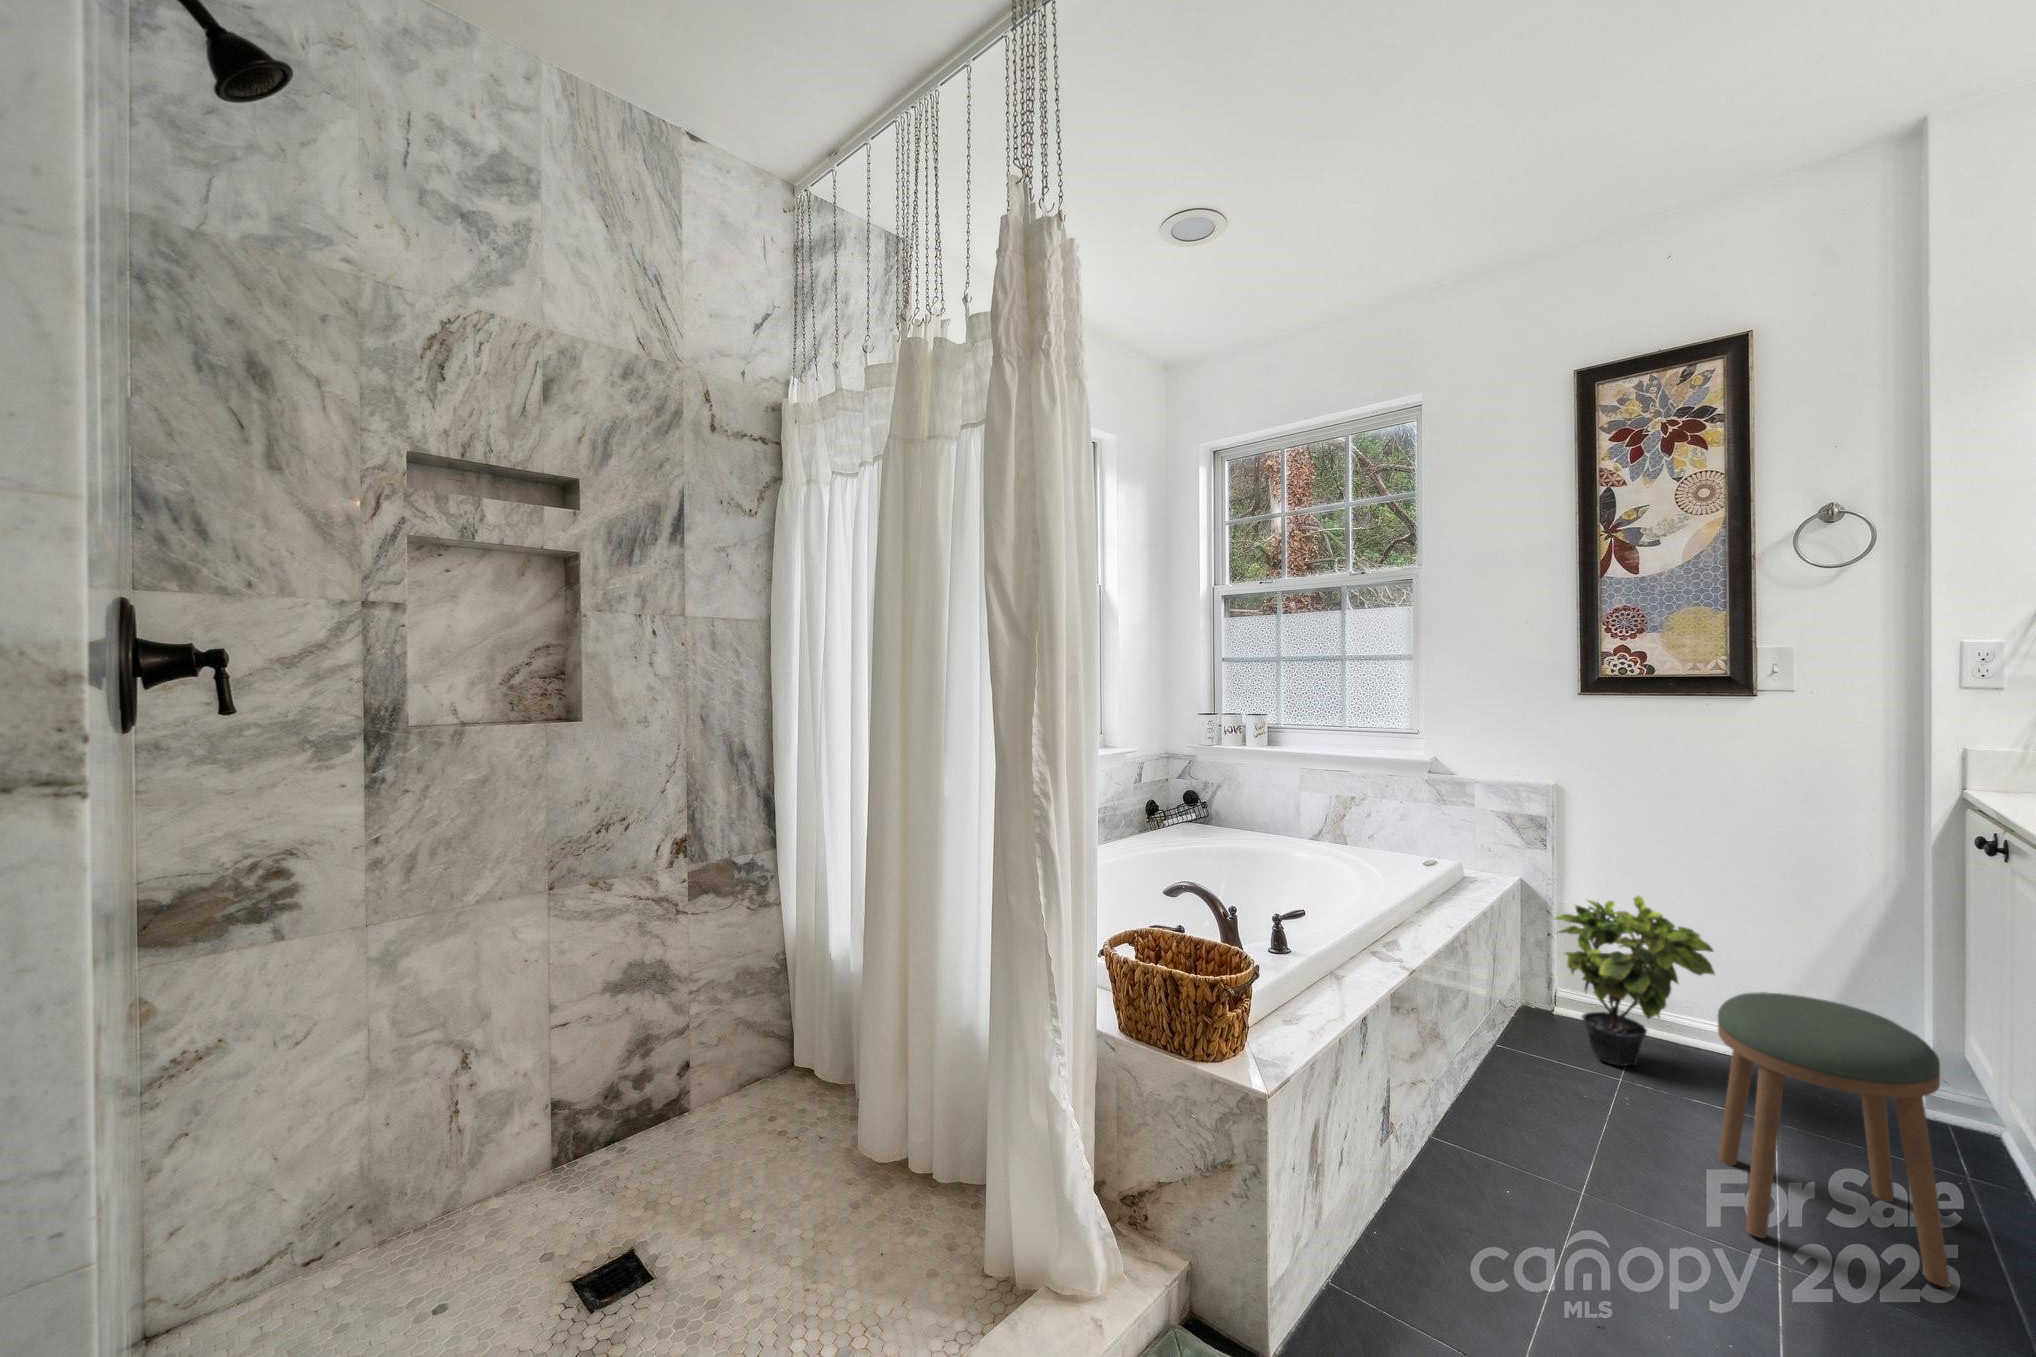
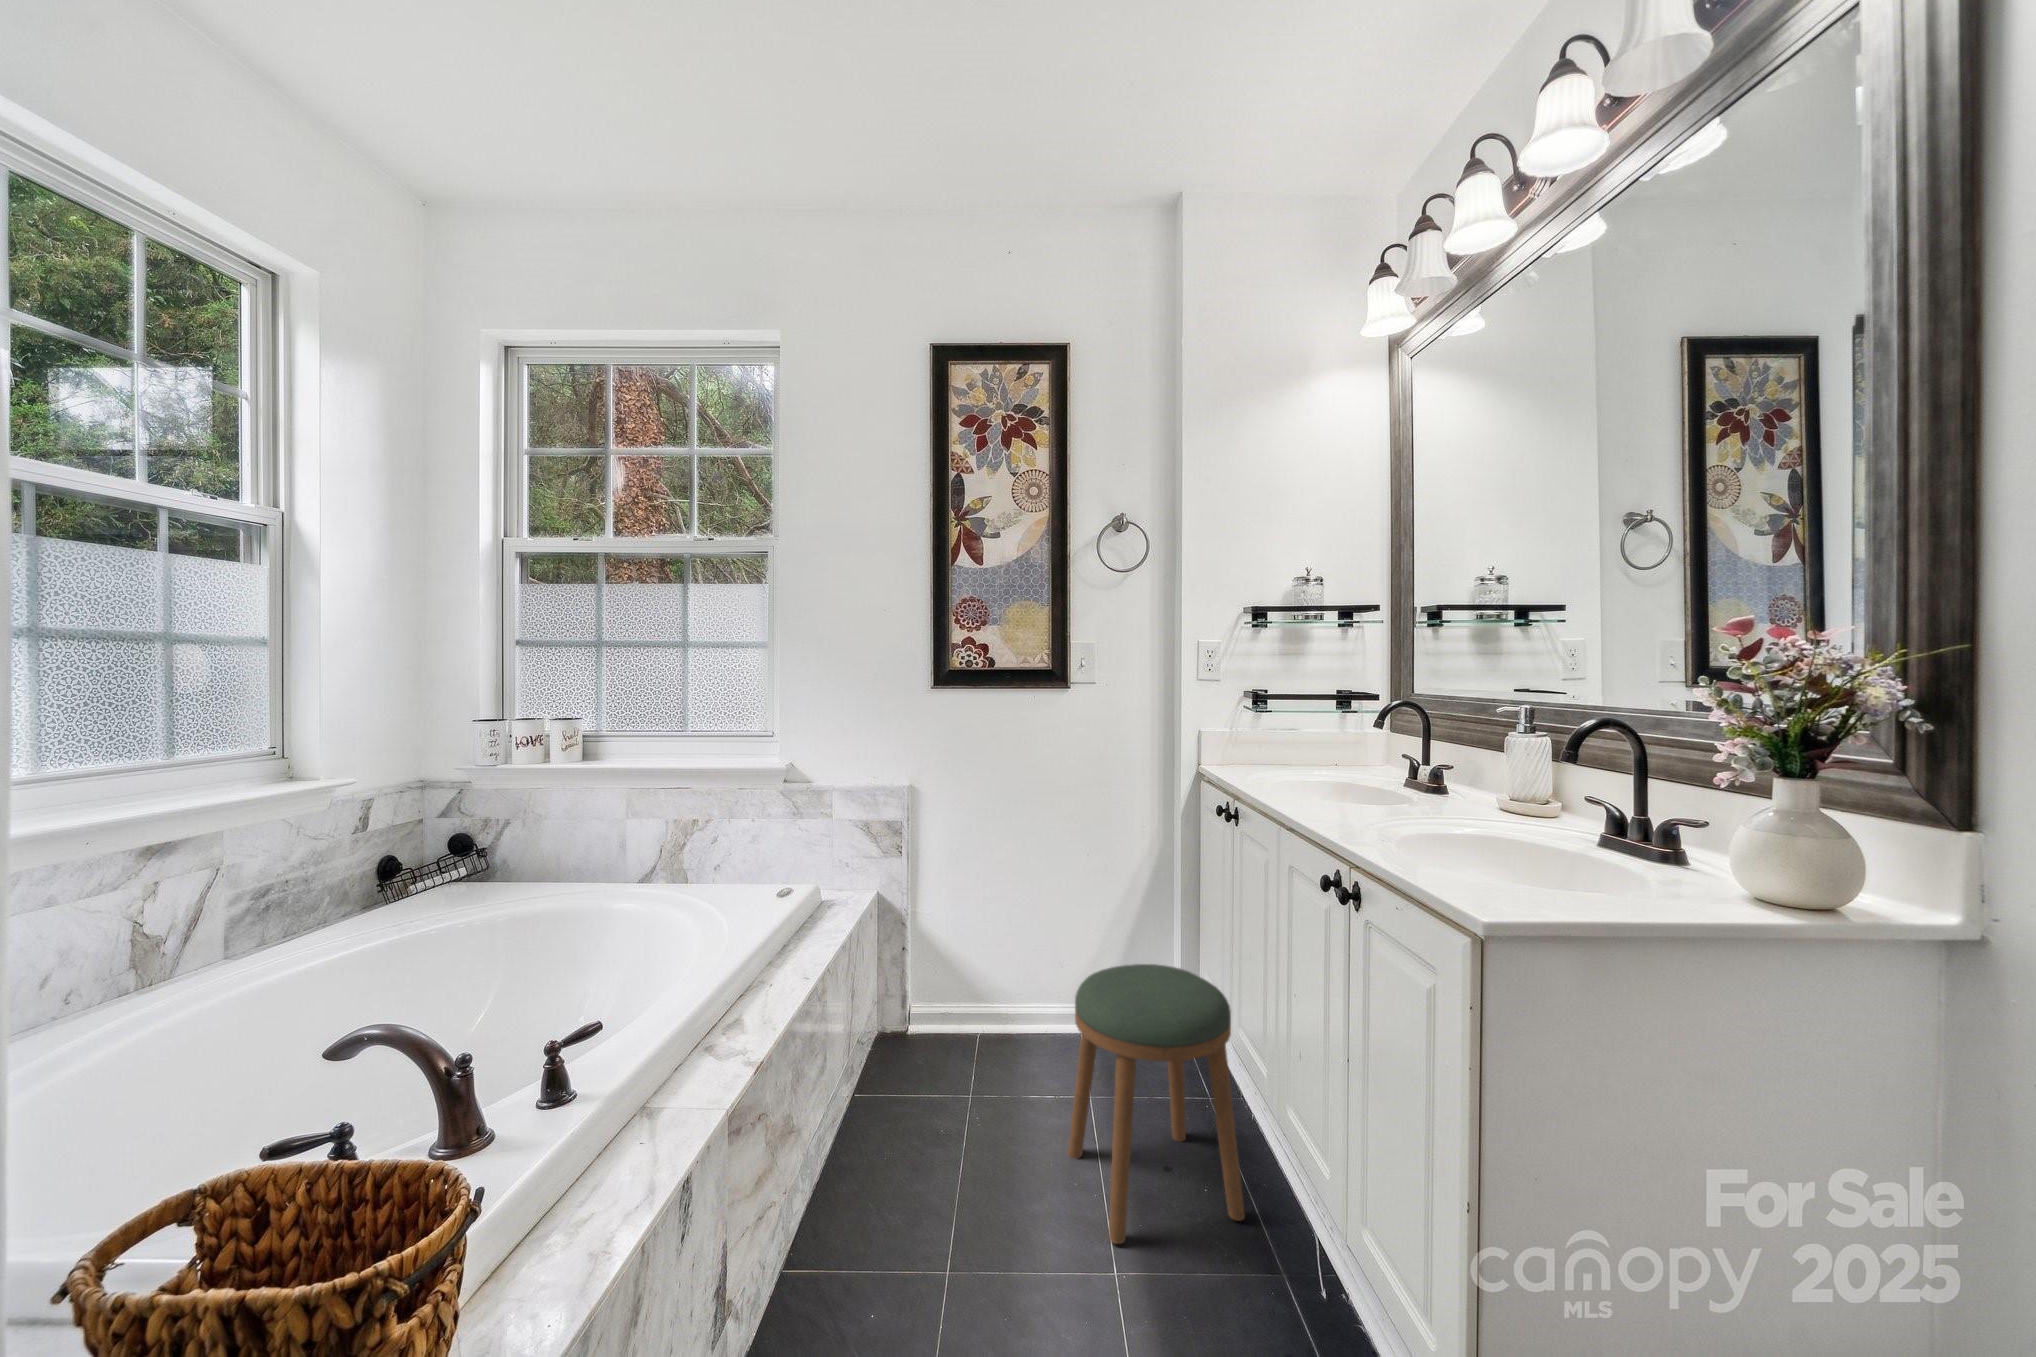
potted plant: present [1554,896,1714,1066] -> none [912,888,1046,1076]

